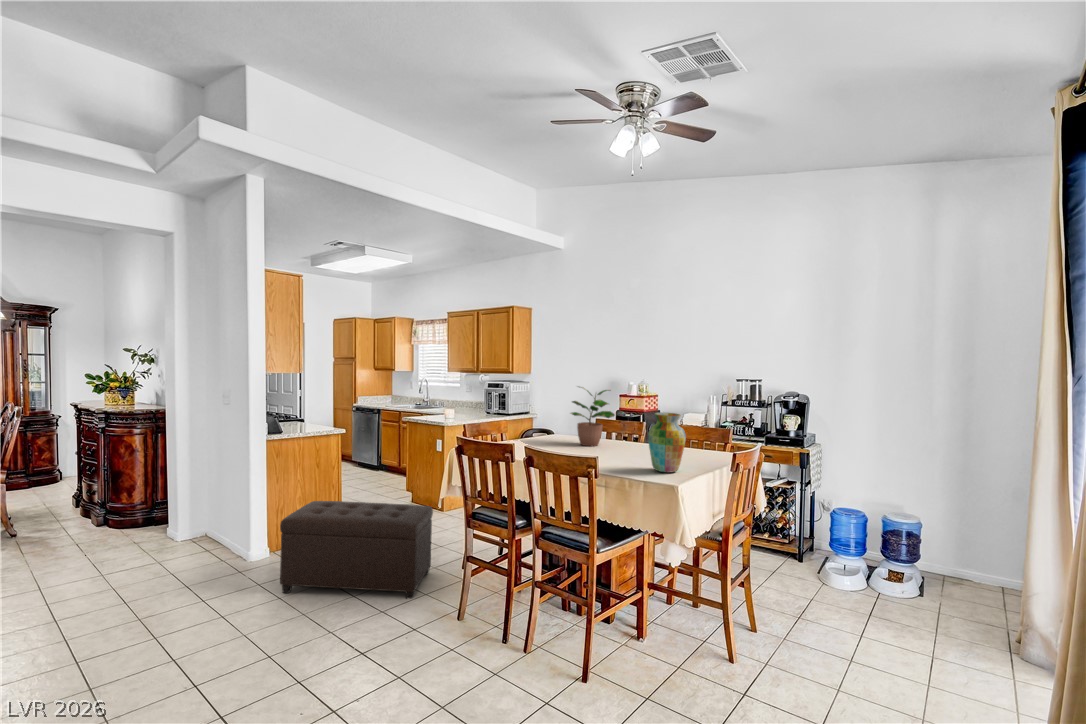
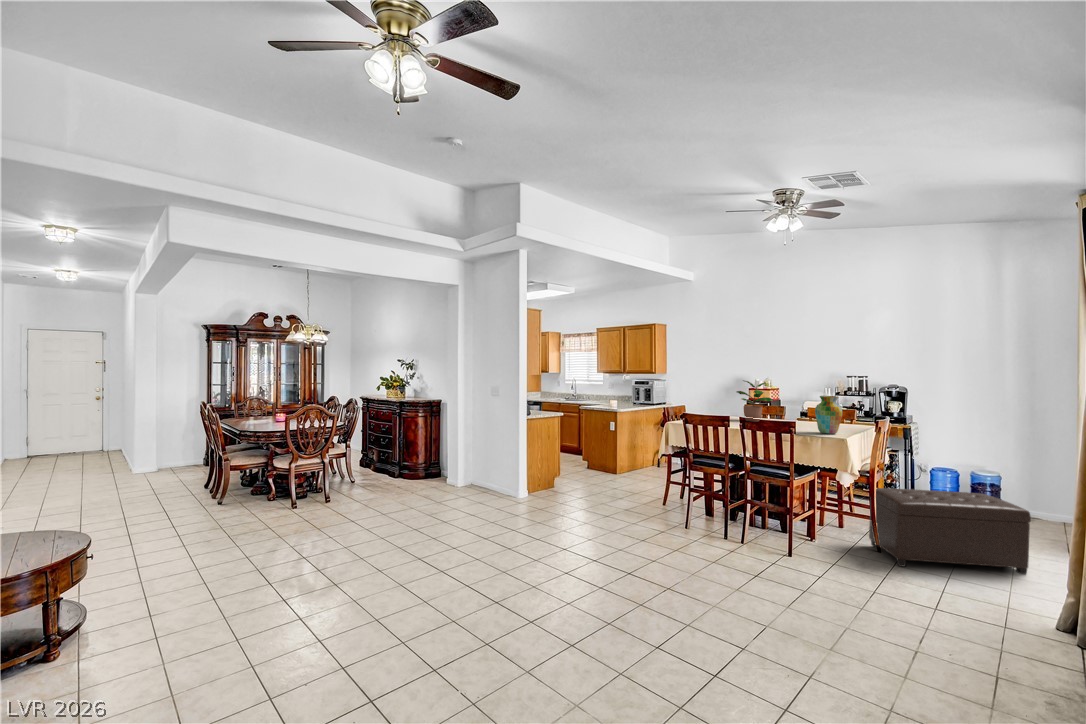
ottoman: present [280,501,433,599] -> present [869,488,1031,574]

